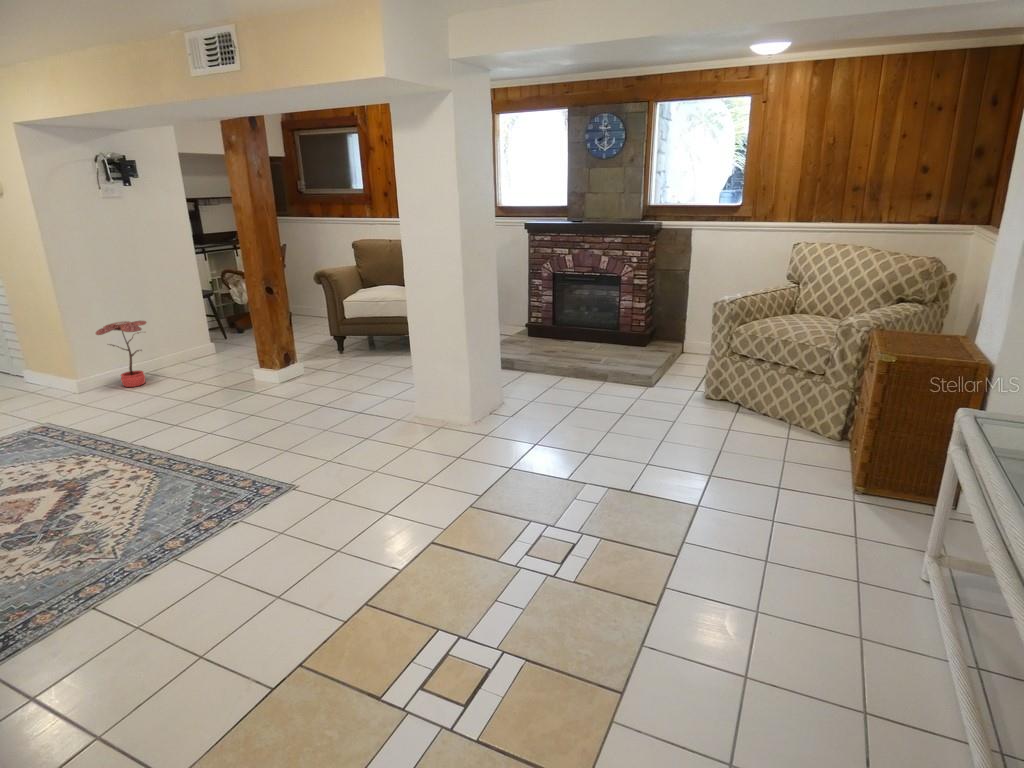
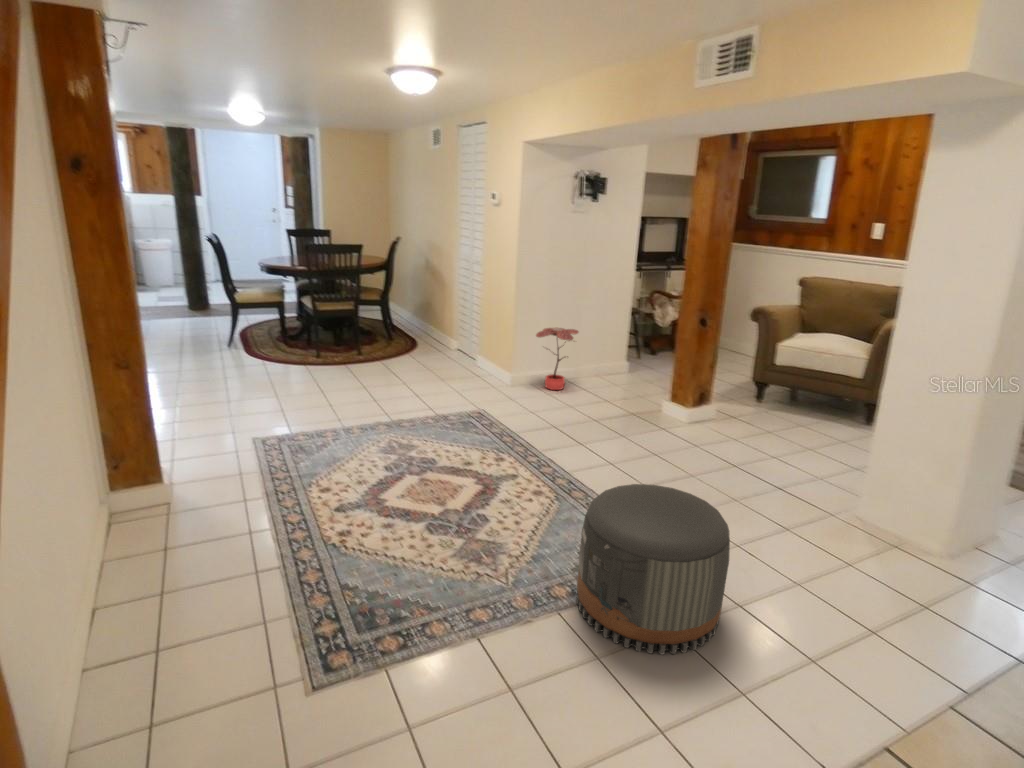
pouf: none [178,423,321,562] -> present [577,484,730,654]

